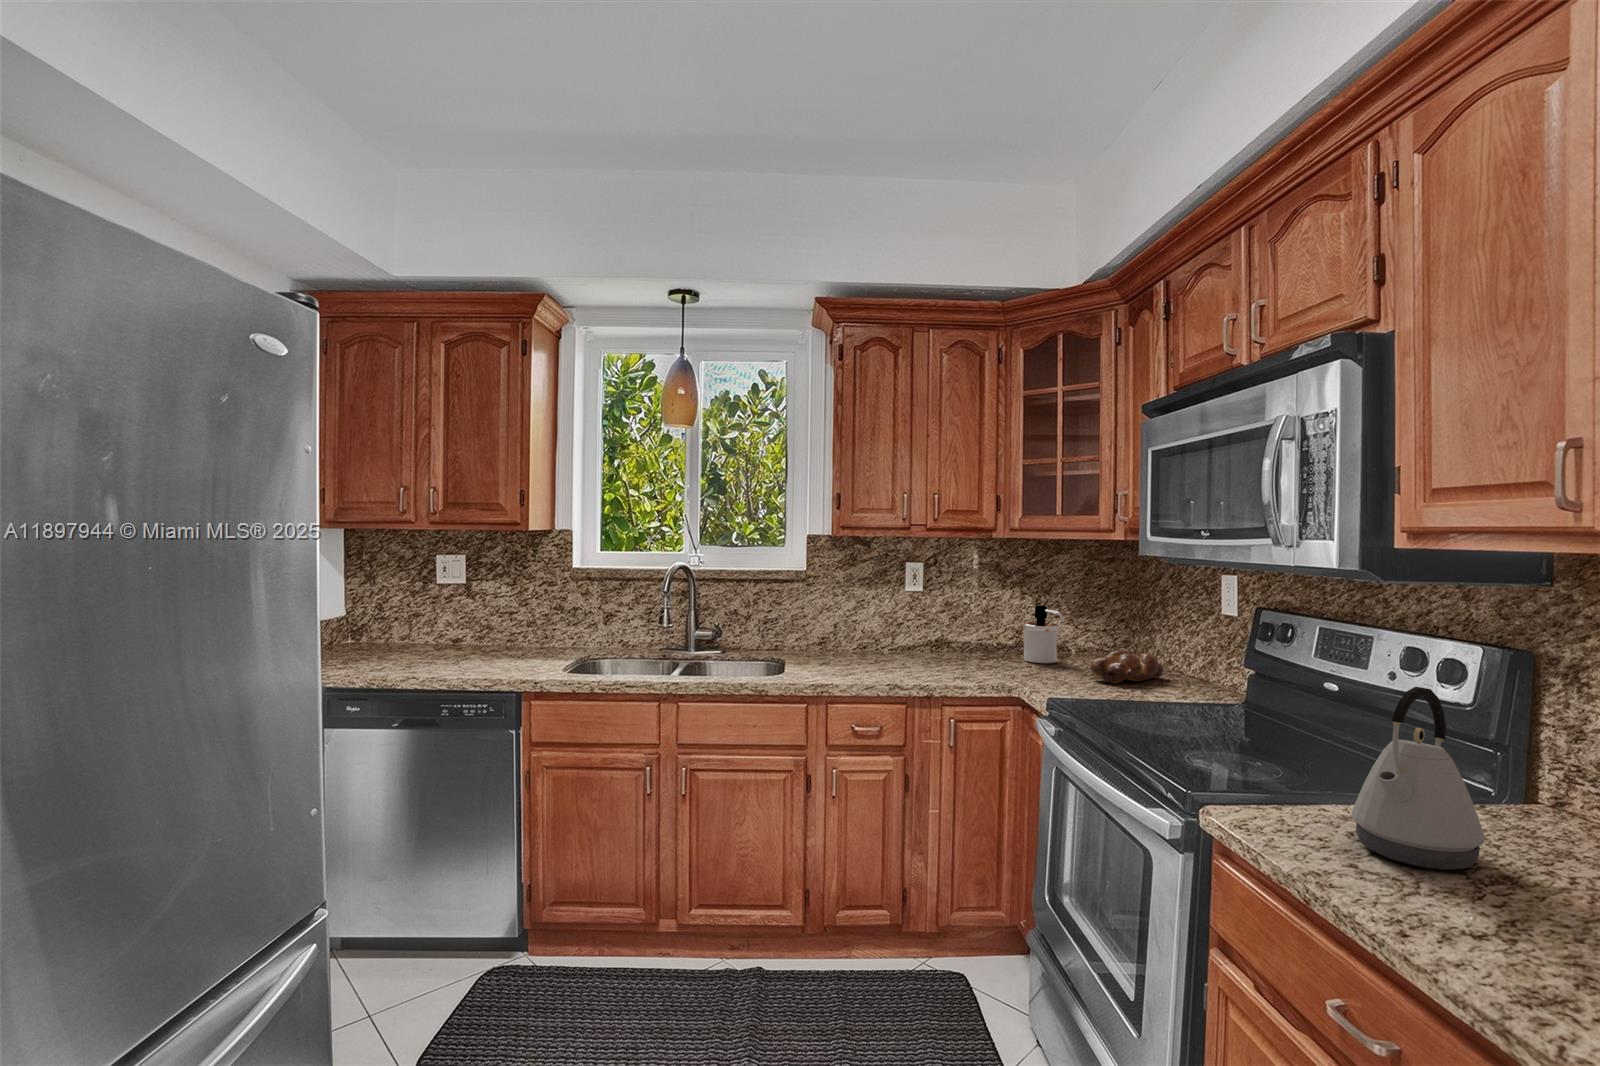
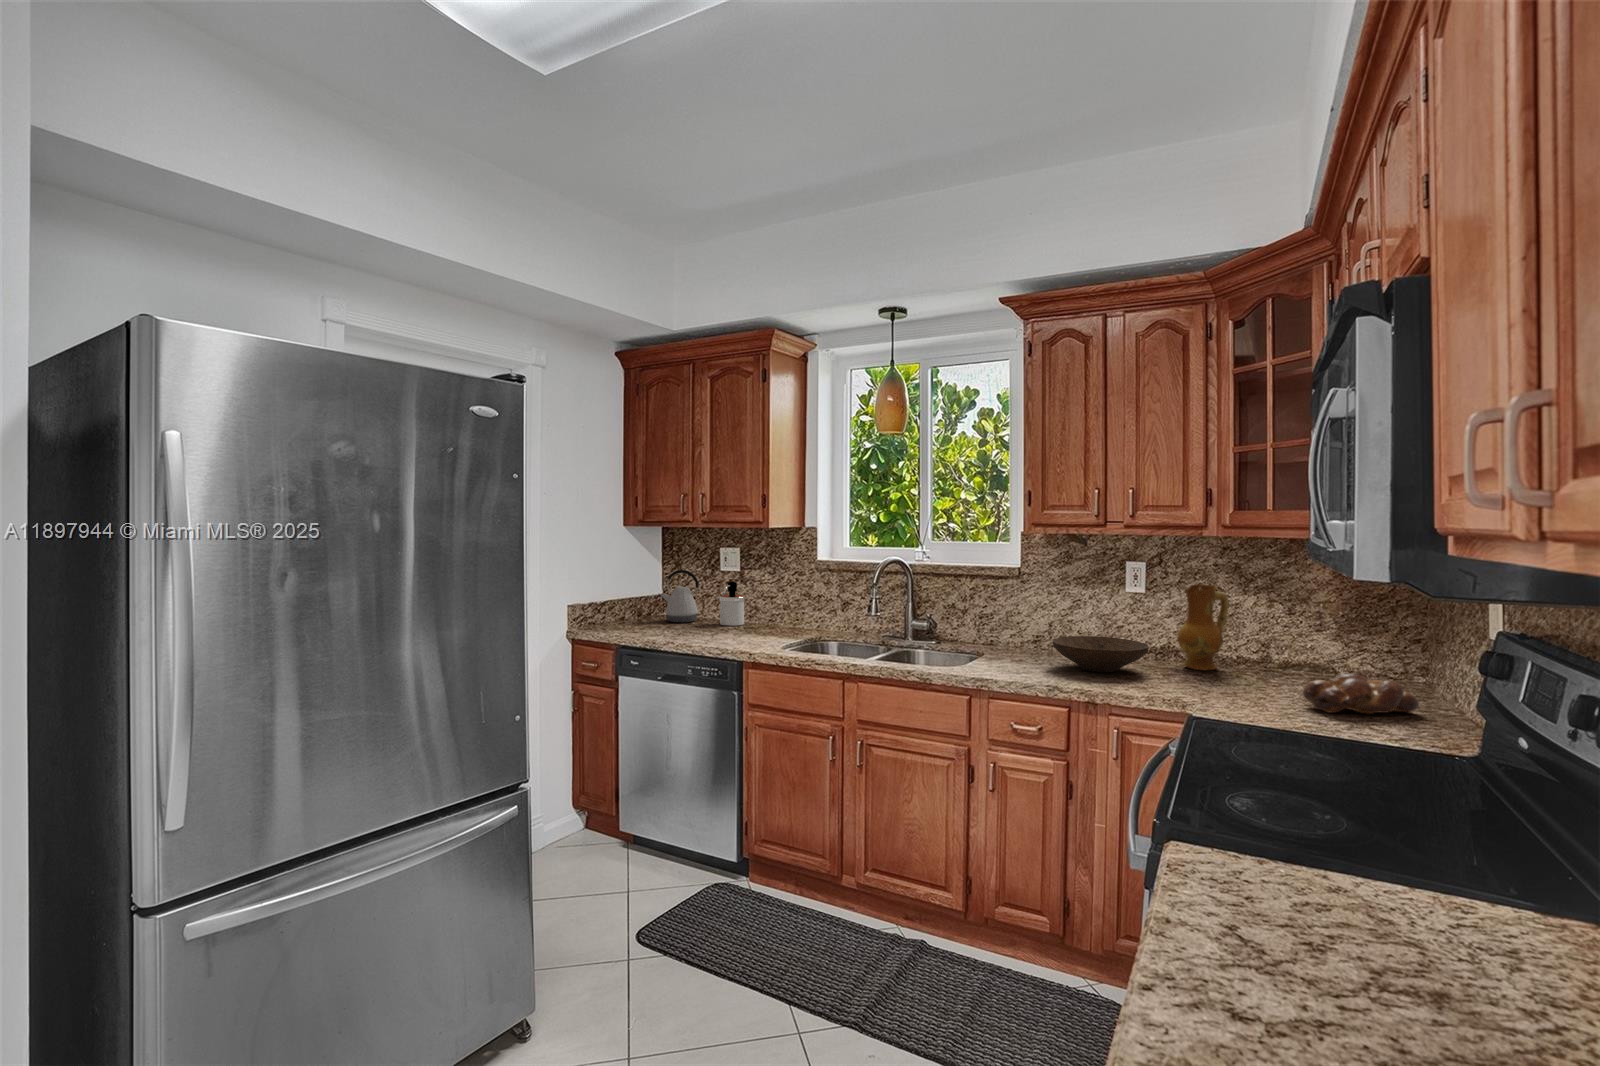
ceramic jug: none [958,581,997,658] -> present [1177,584,1229,670]
soap dispenser: present [1023,605,1065,663] -> present [719,582,745,626]
wooden bowl: none [864,634,951,668] -> present [1053,636,1149,672]
kettle: present [1352,687,1485,870] -> present [661,570,701,623]

